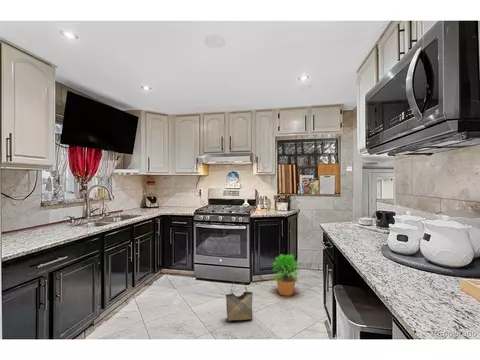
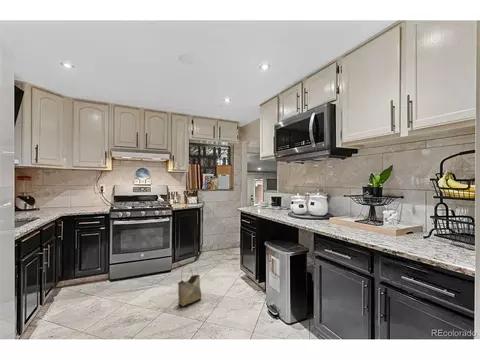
potted plant: present [273,254,298,296] -> none [195,238,223,273]

